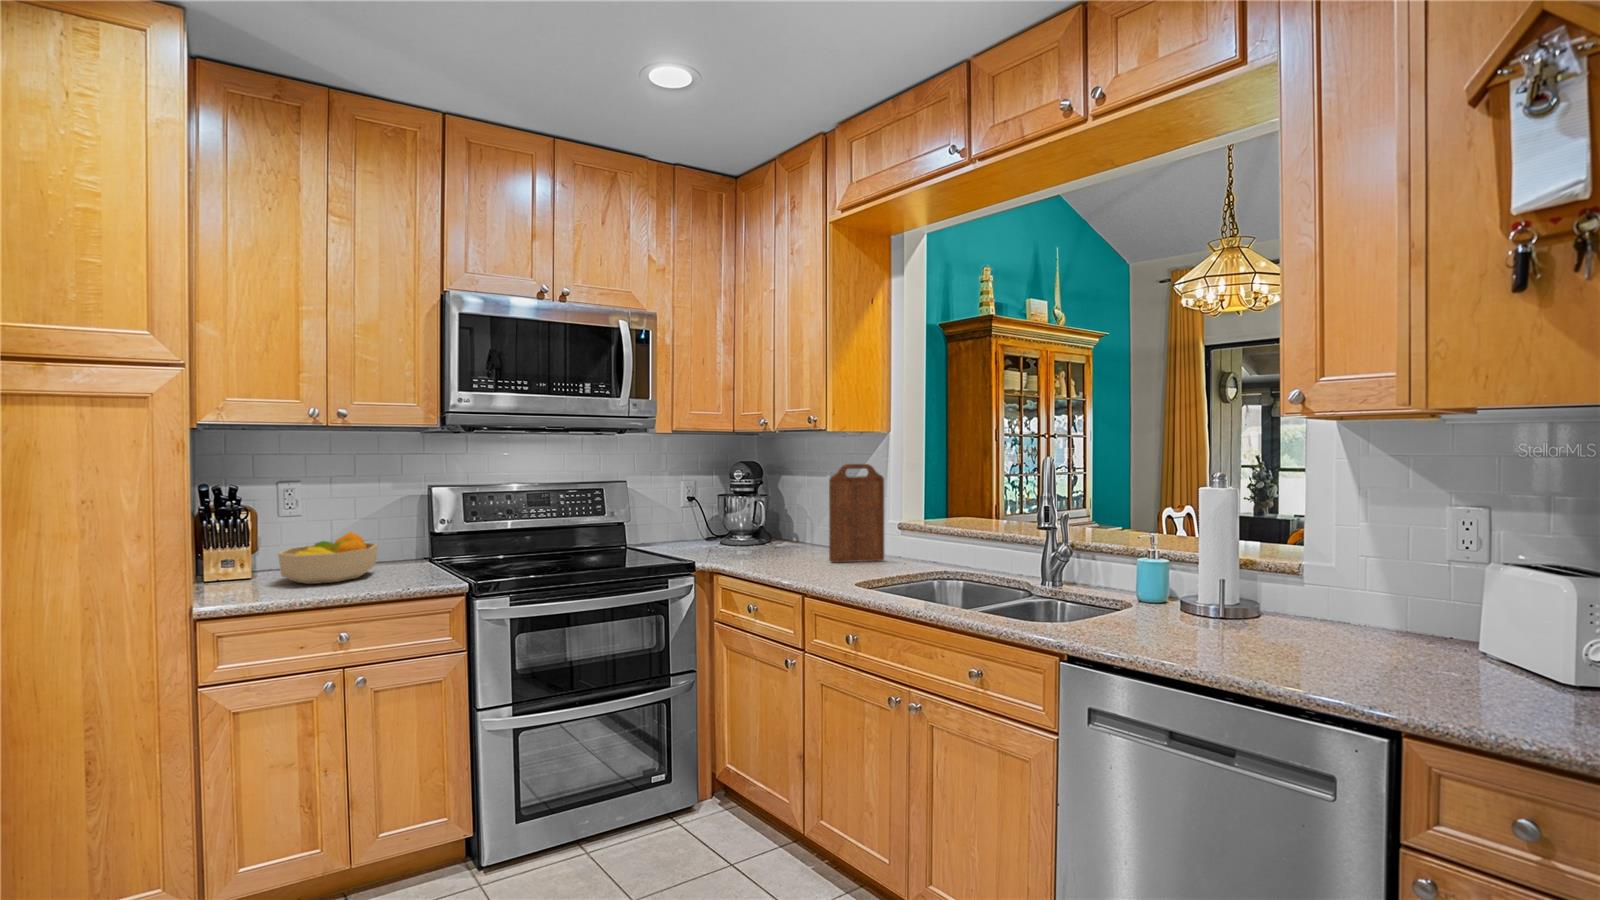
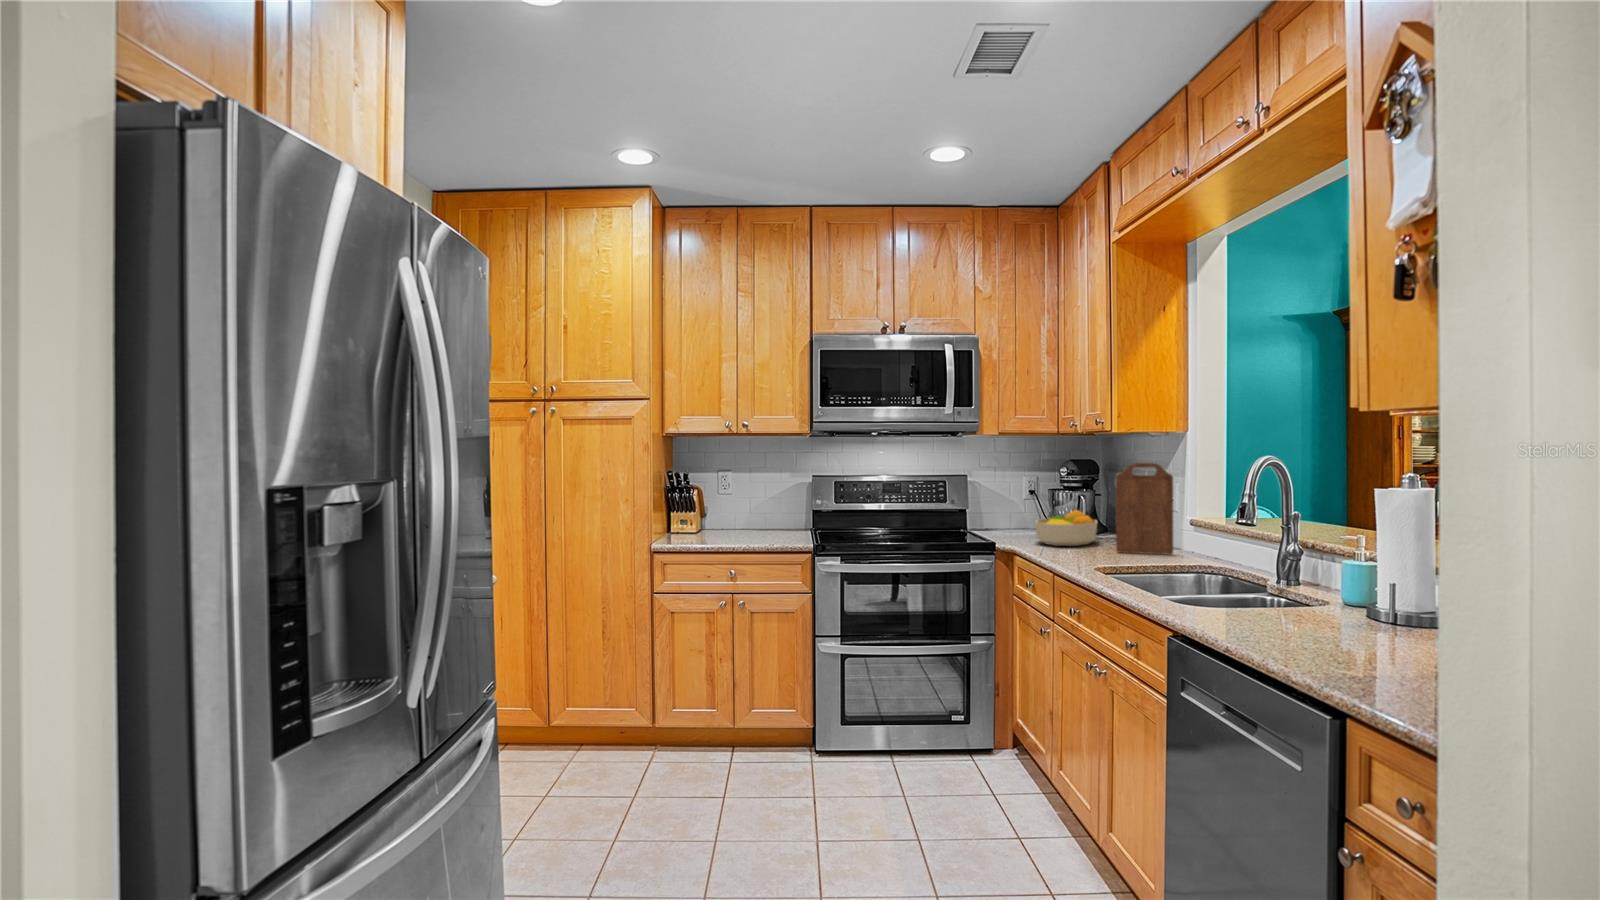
fruit bowl: present [278,532,378,584] -> present [1035,510,1097,546]

